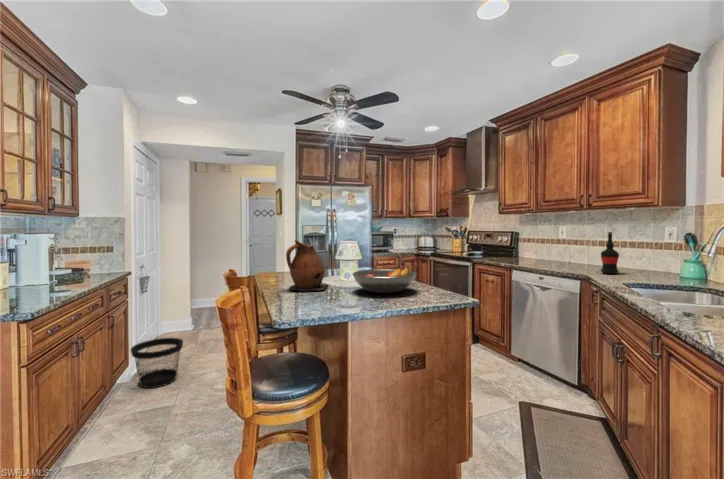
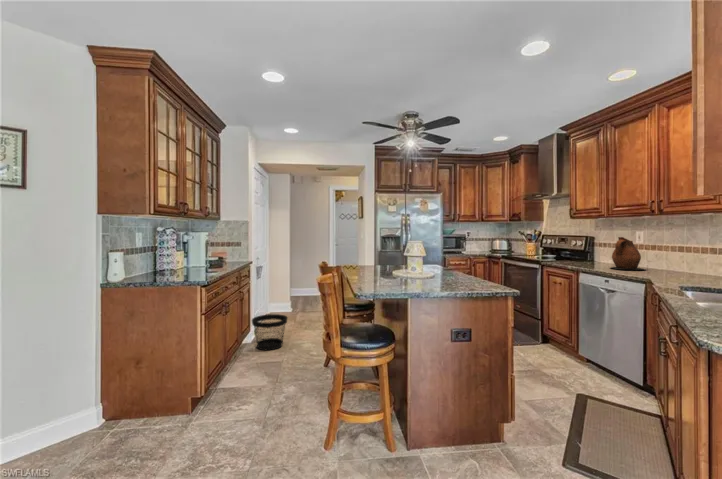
wine bottle: present [601,232,619,274] -> none [671,236,692,278]
ceramic pitcher: present [286,240,328,291] -> present [611,237,645,270]
fruit bowl: present [353,268,417,293] -> none [417,262,471,282]

